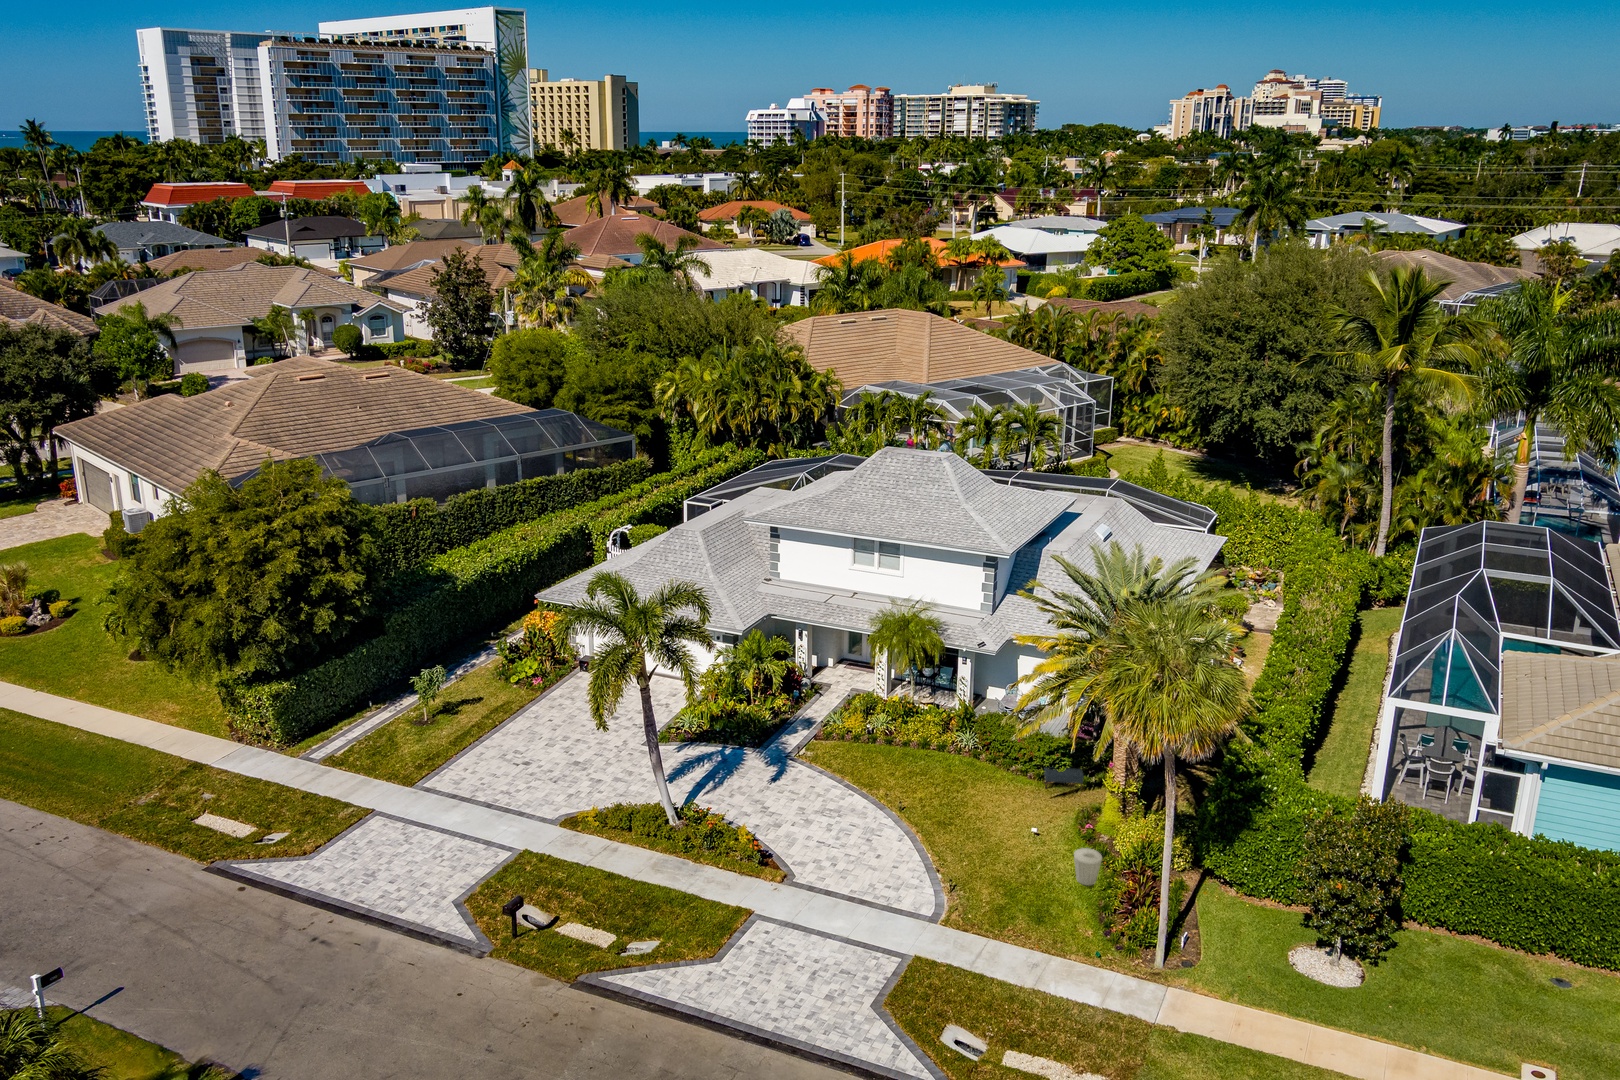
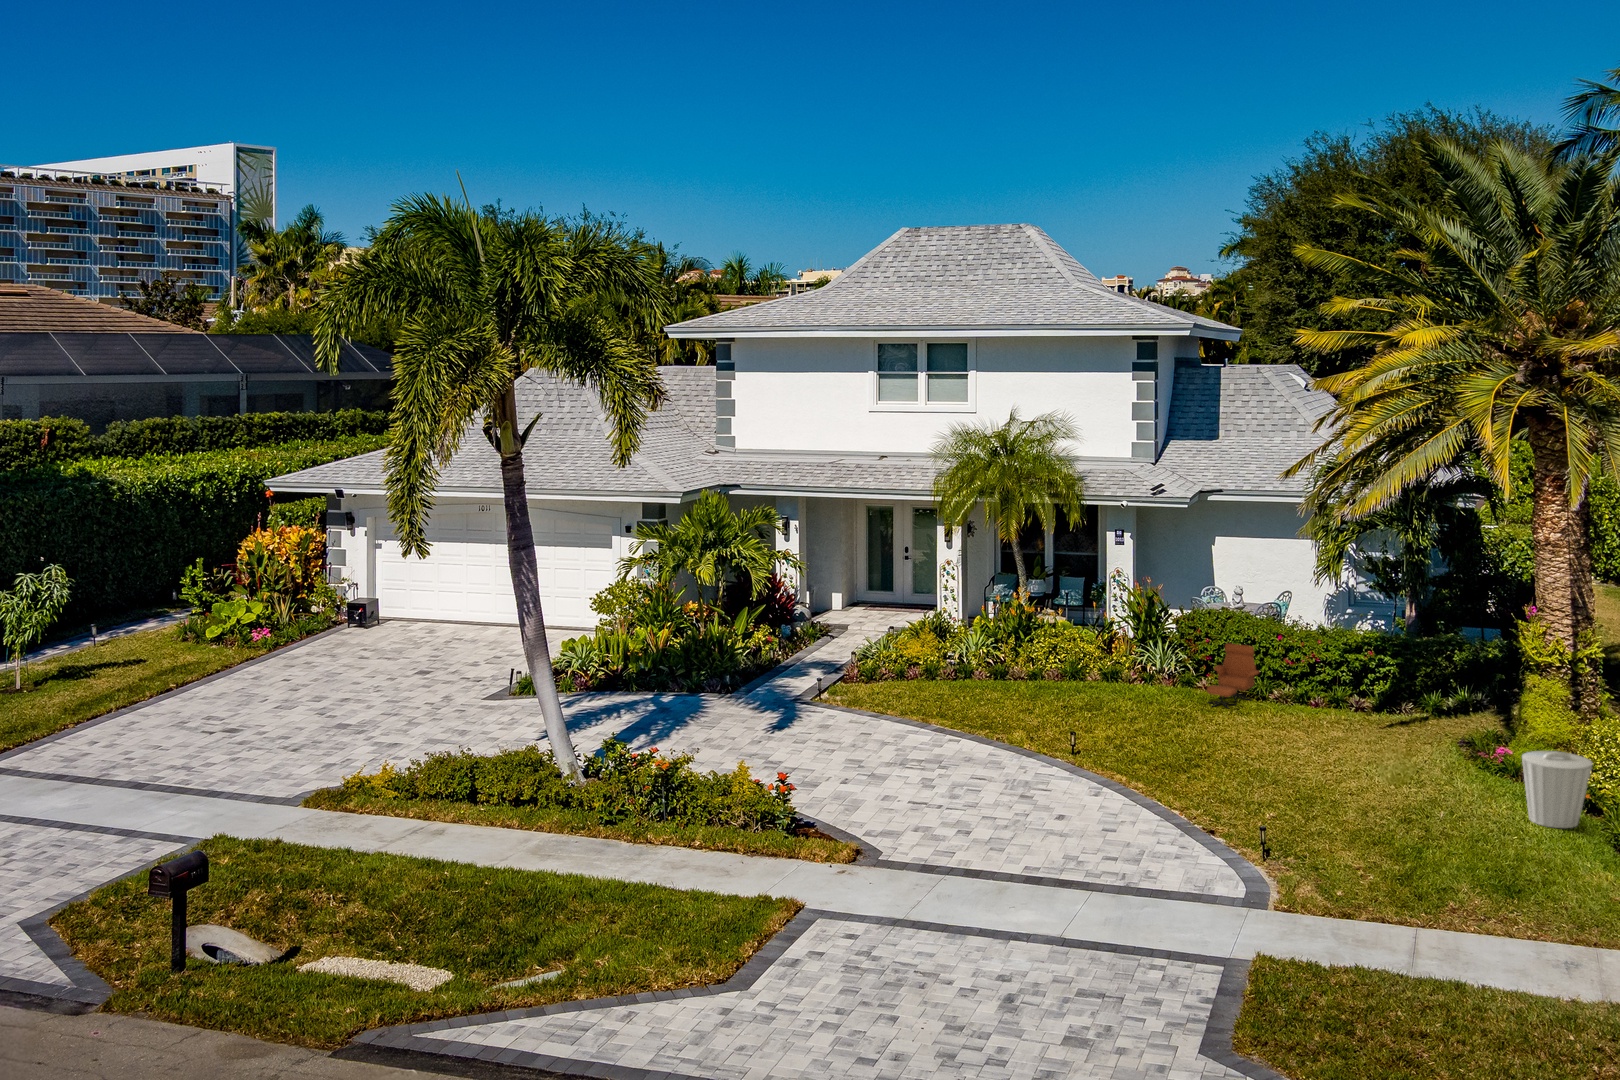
lounge chair: none [982,741,1009,777] -> present [1207,643,1260,708]
bench: present [1044,768,1084,788] -> none [1341,675,1430,717]

